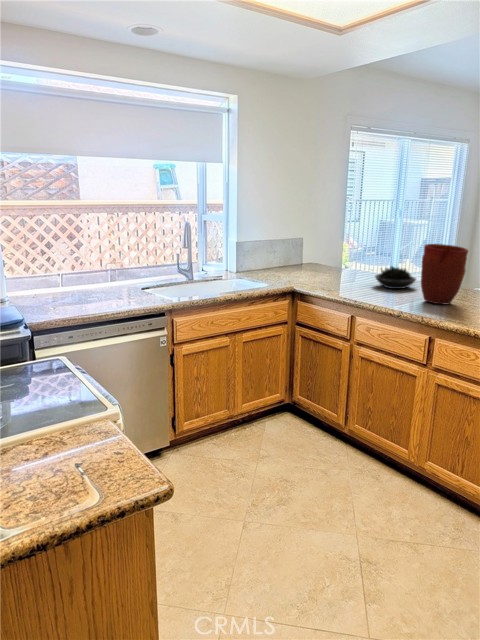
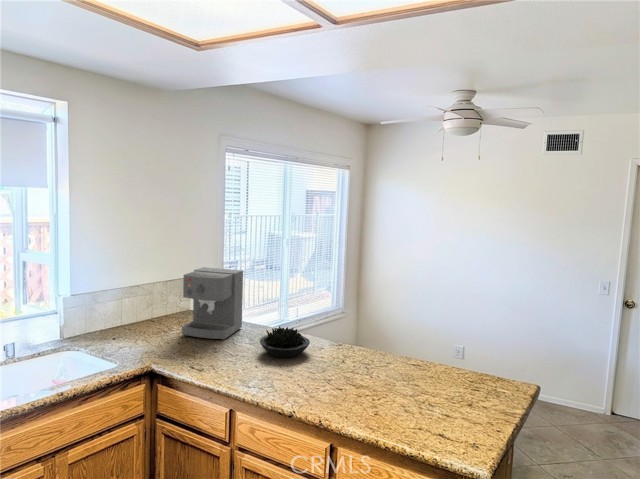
coffee maker: none [313,225,362,279] -> present [182,267,243,340]
vase: present [421,244,468,305] -> none [314,308,366,389]

